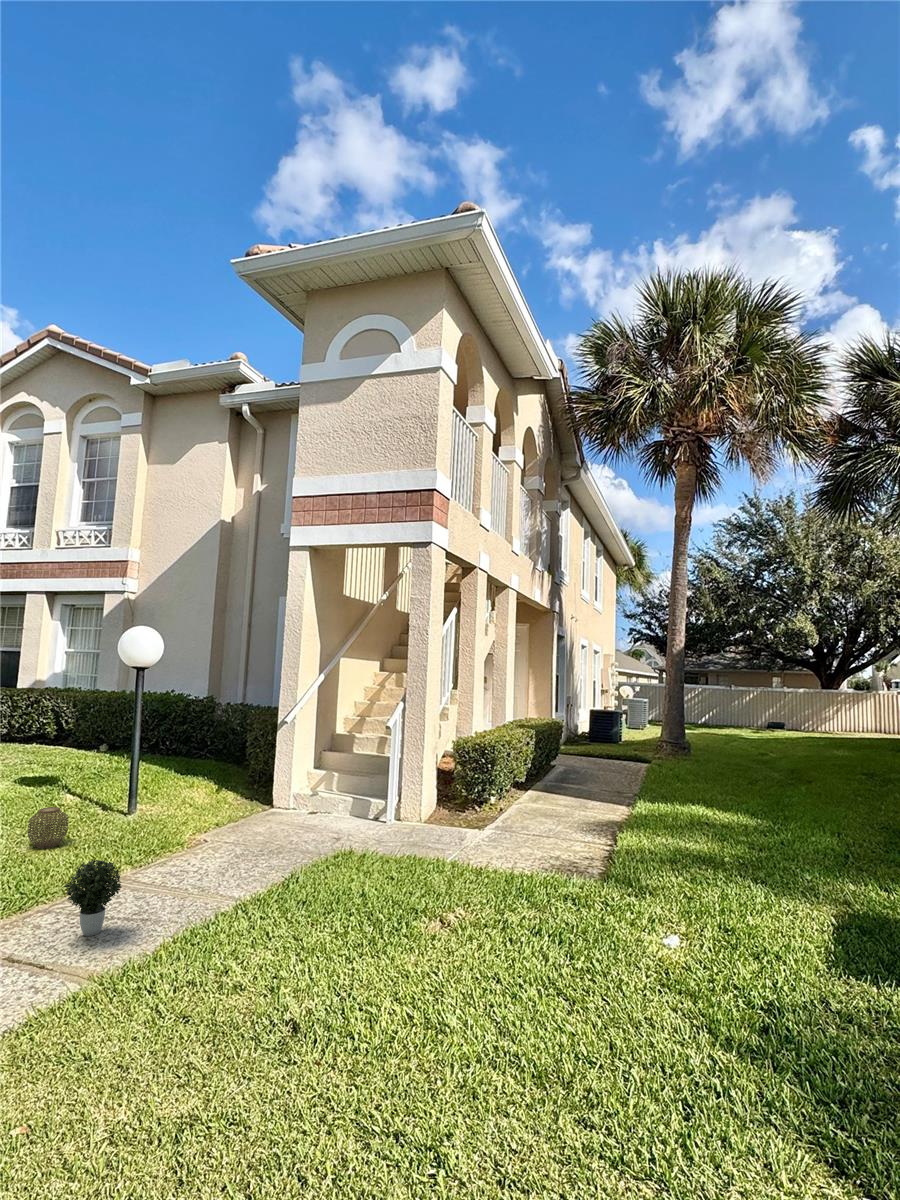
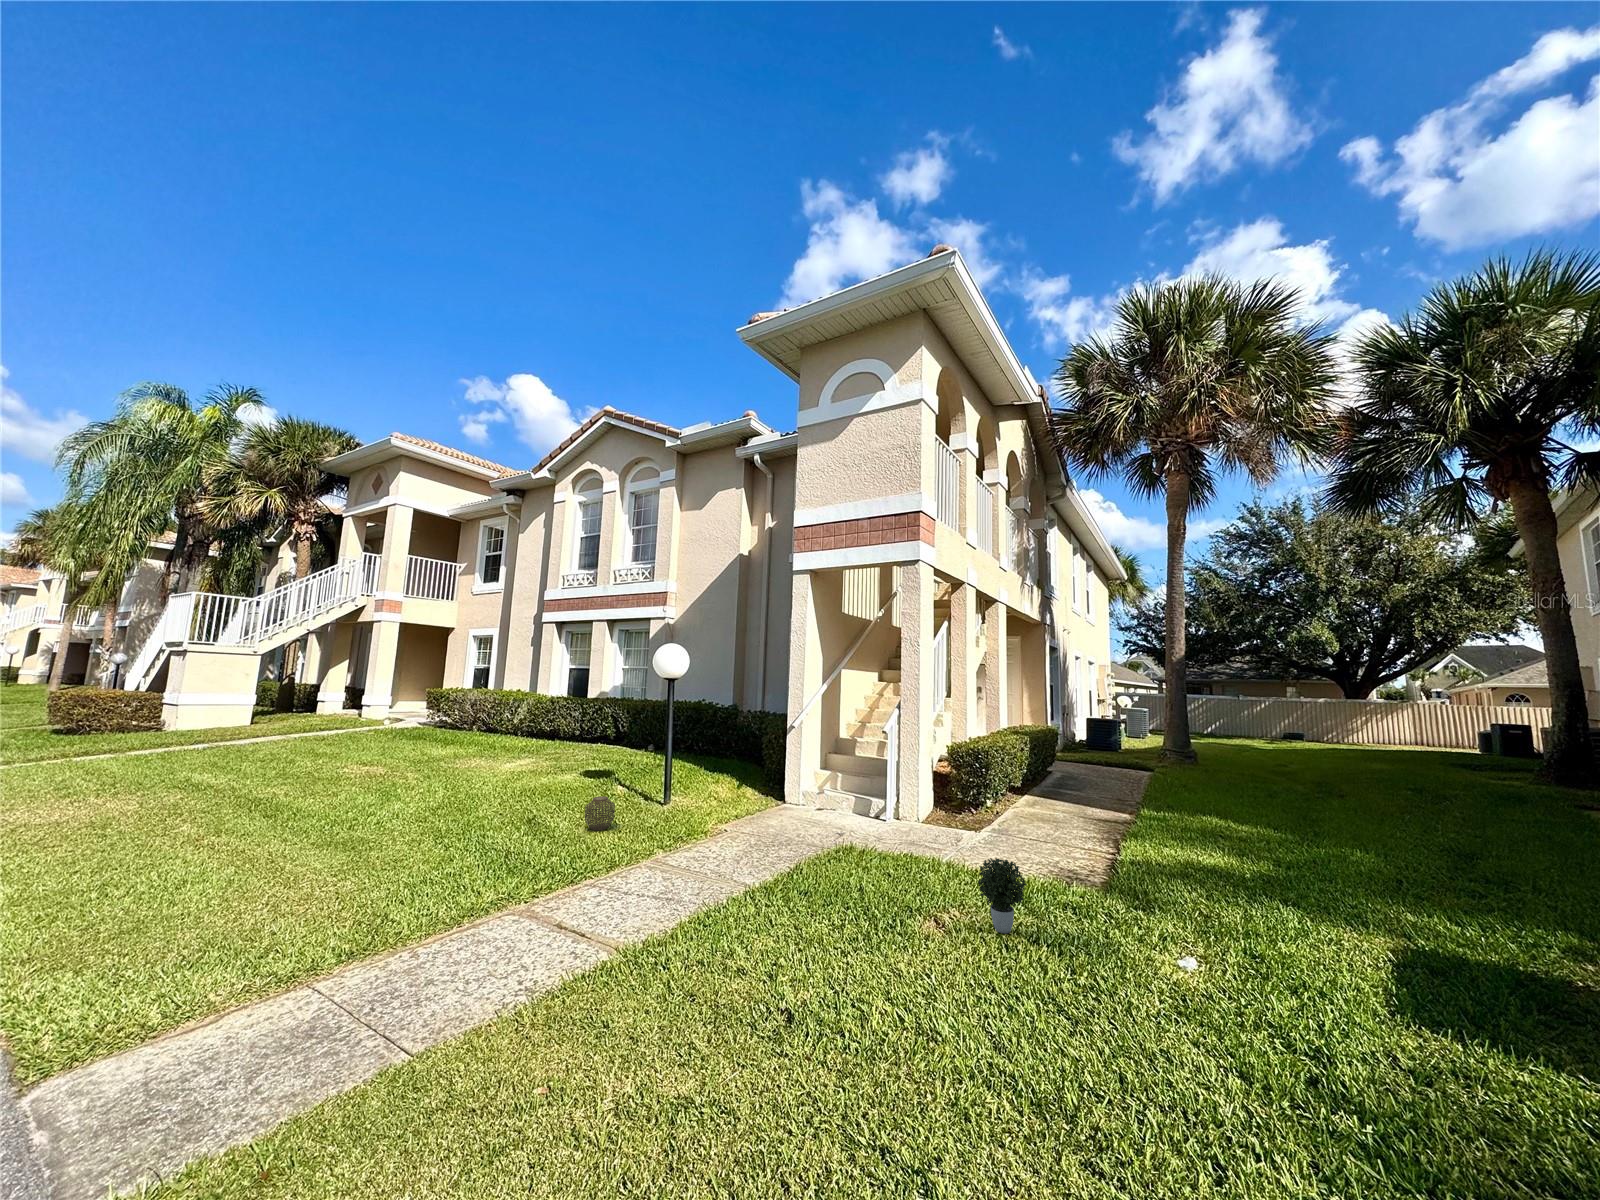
potted plant: present [64,859,121,936] -> present [978,858,1027,933]

